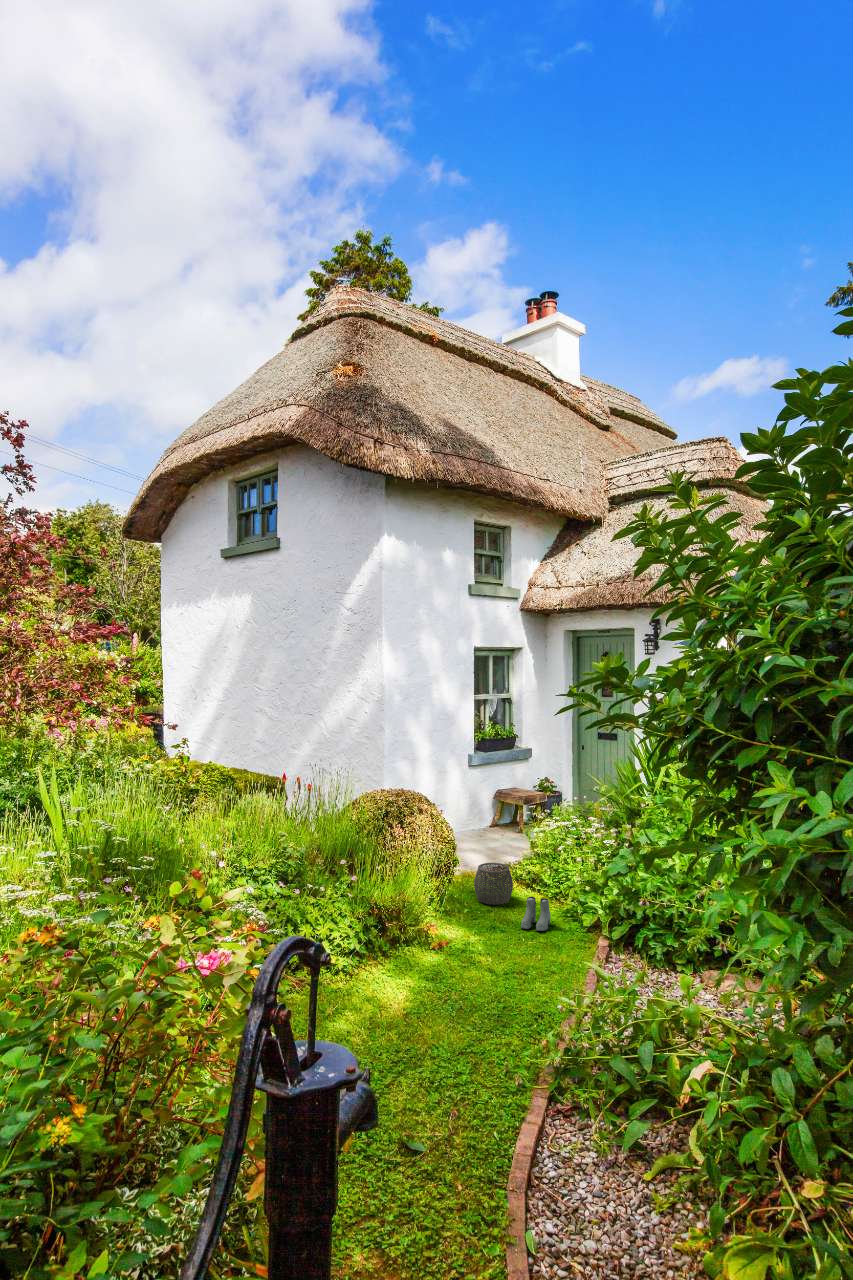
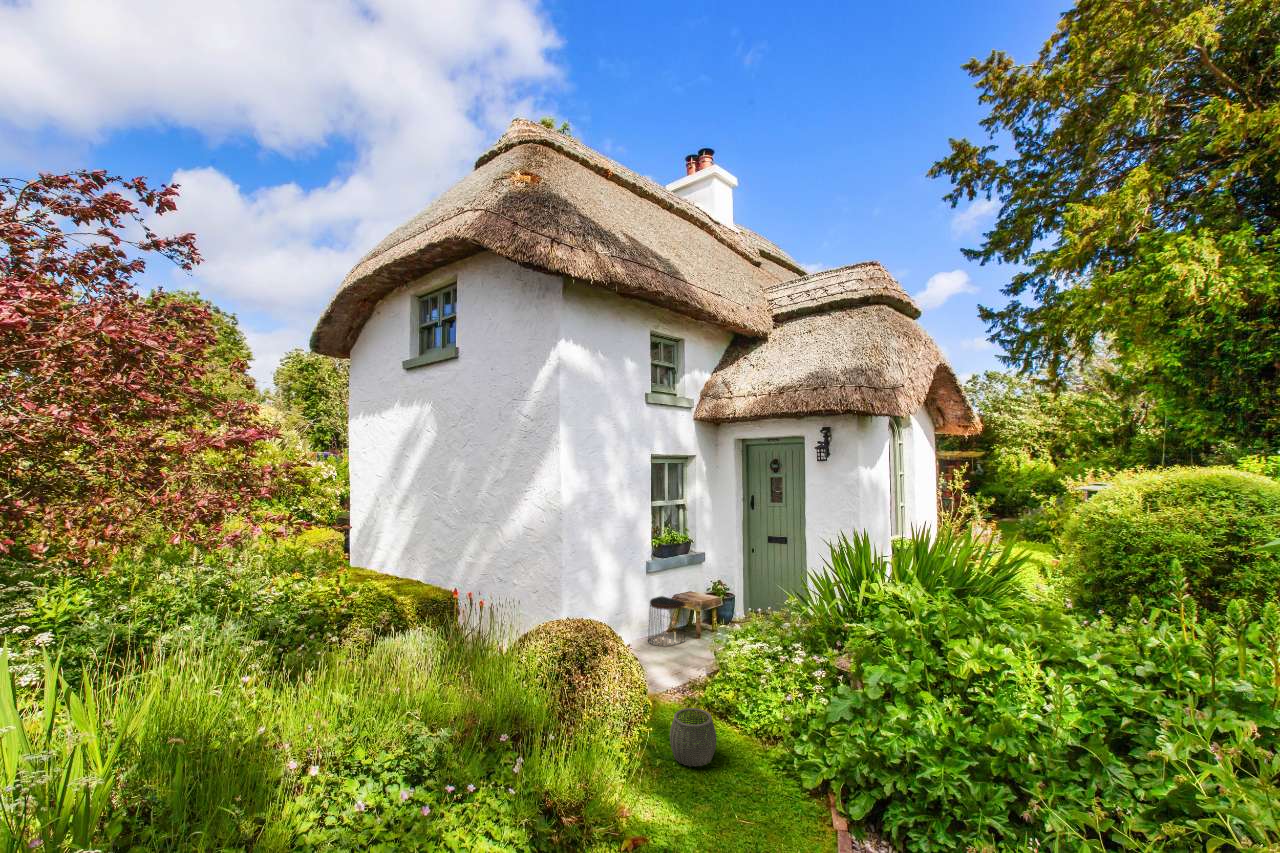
stool: none [468,788,506,835] -> present [648,596,686,646]
boots: present [521,897,550,931] -> none [739,768,774,822]

